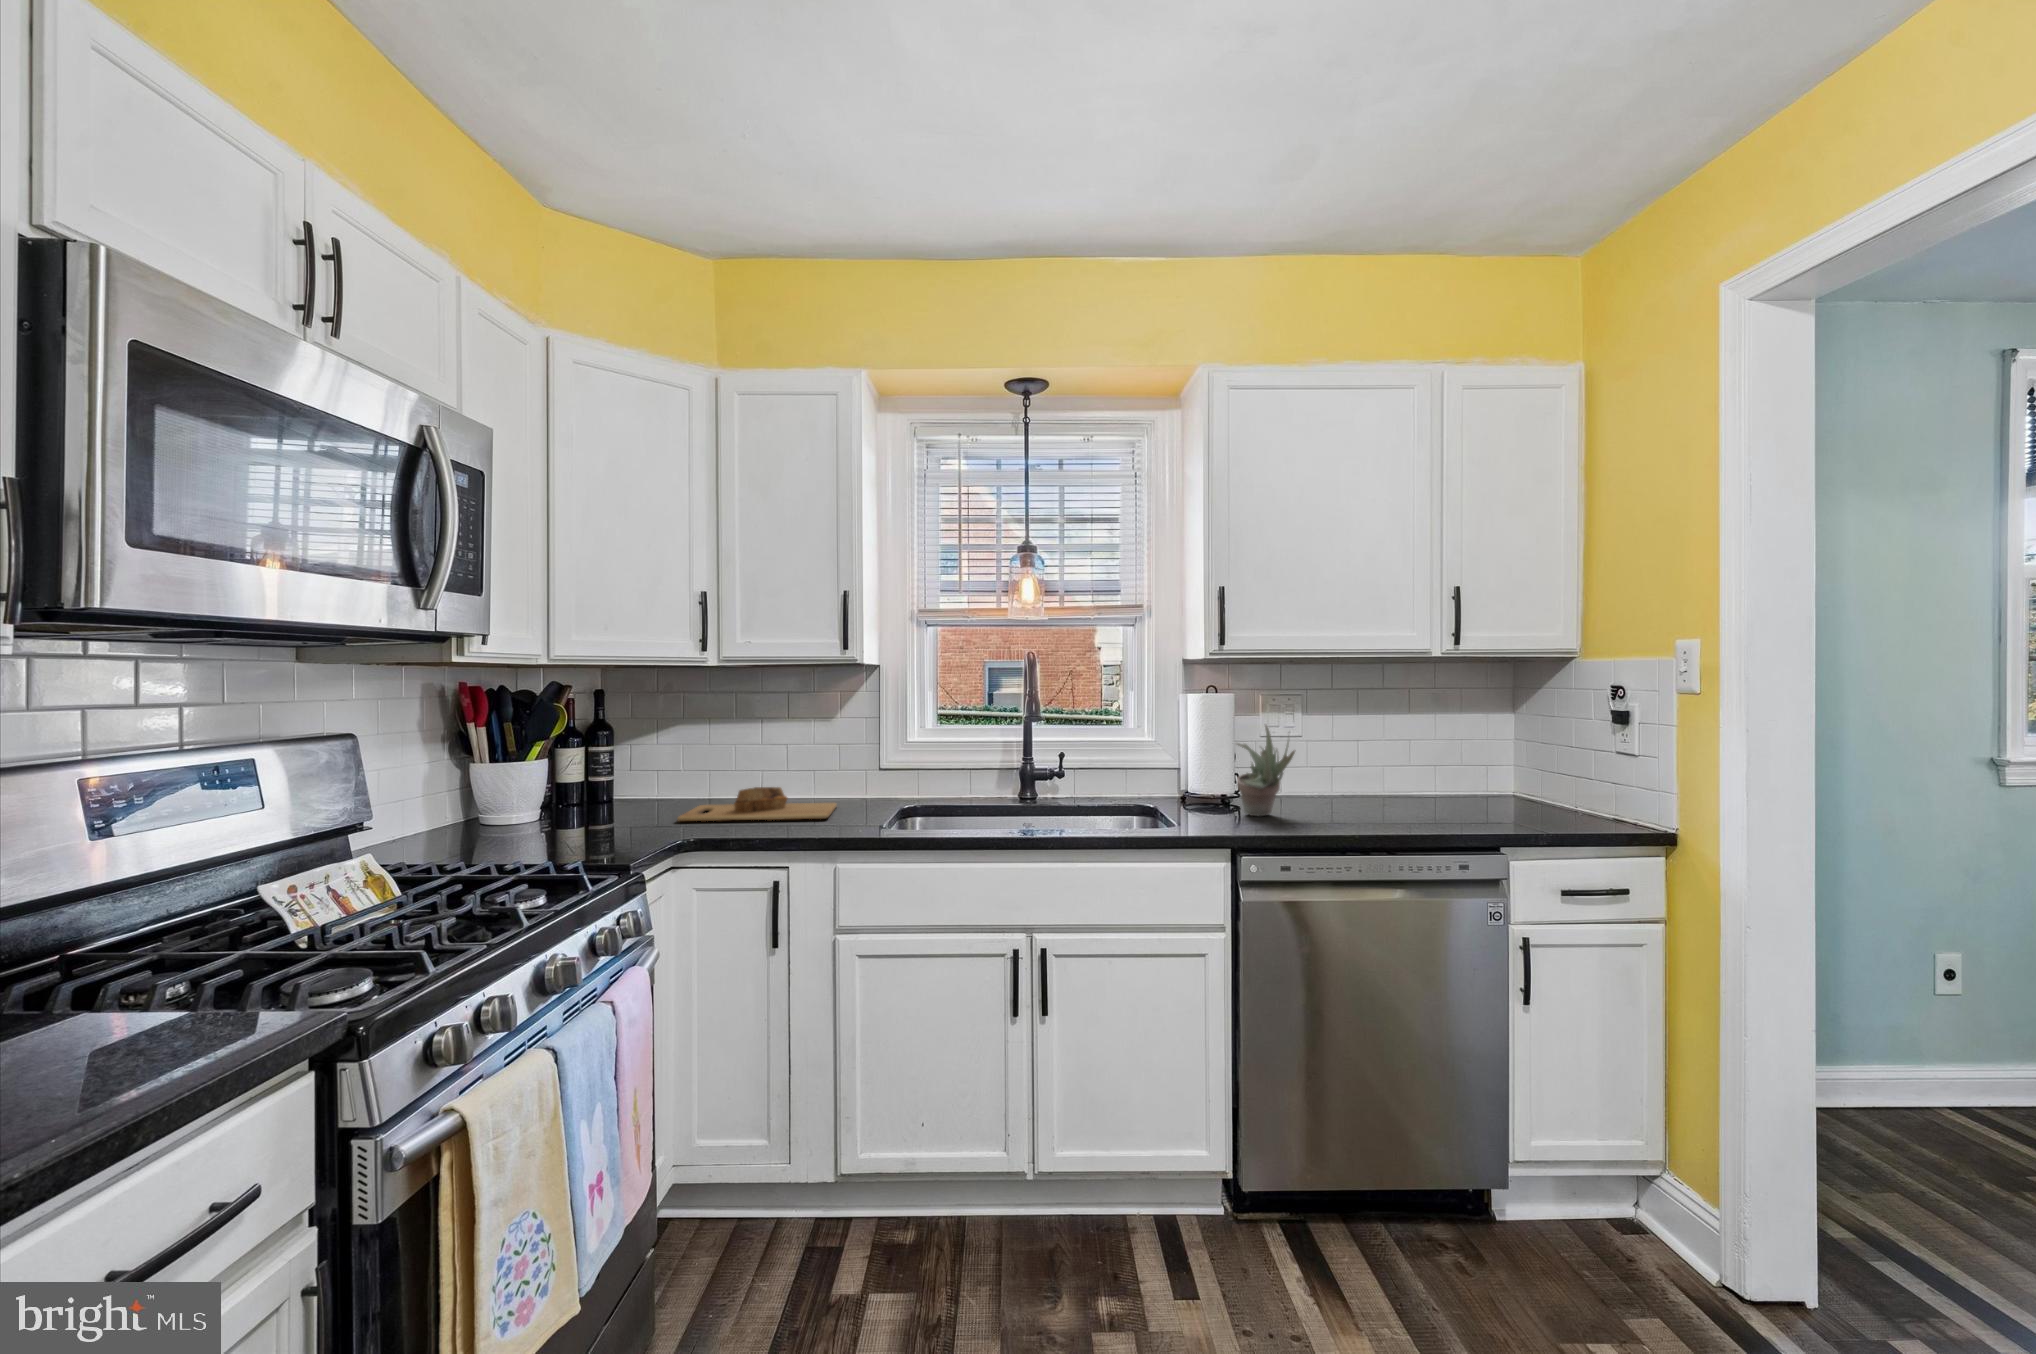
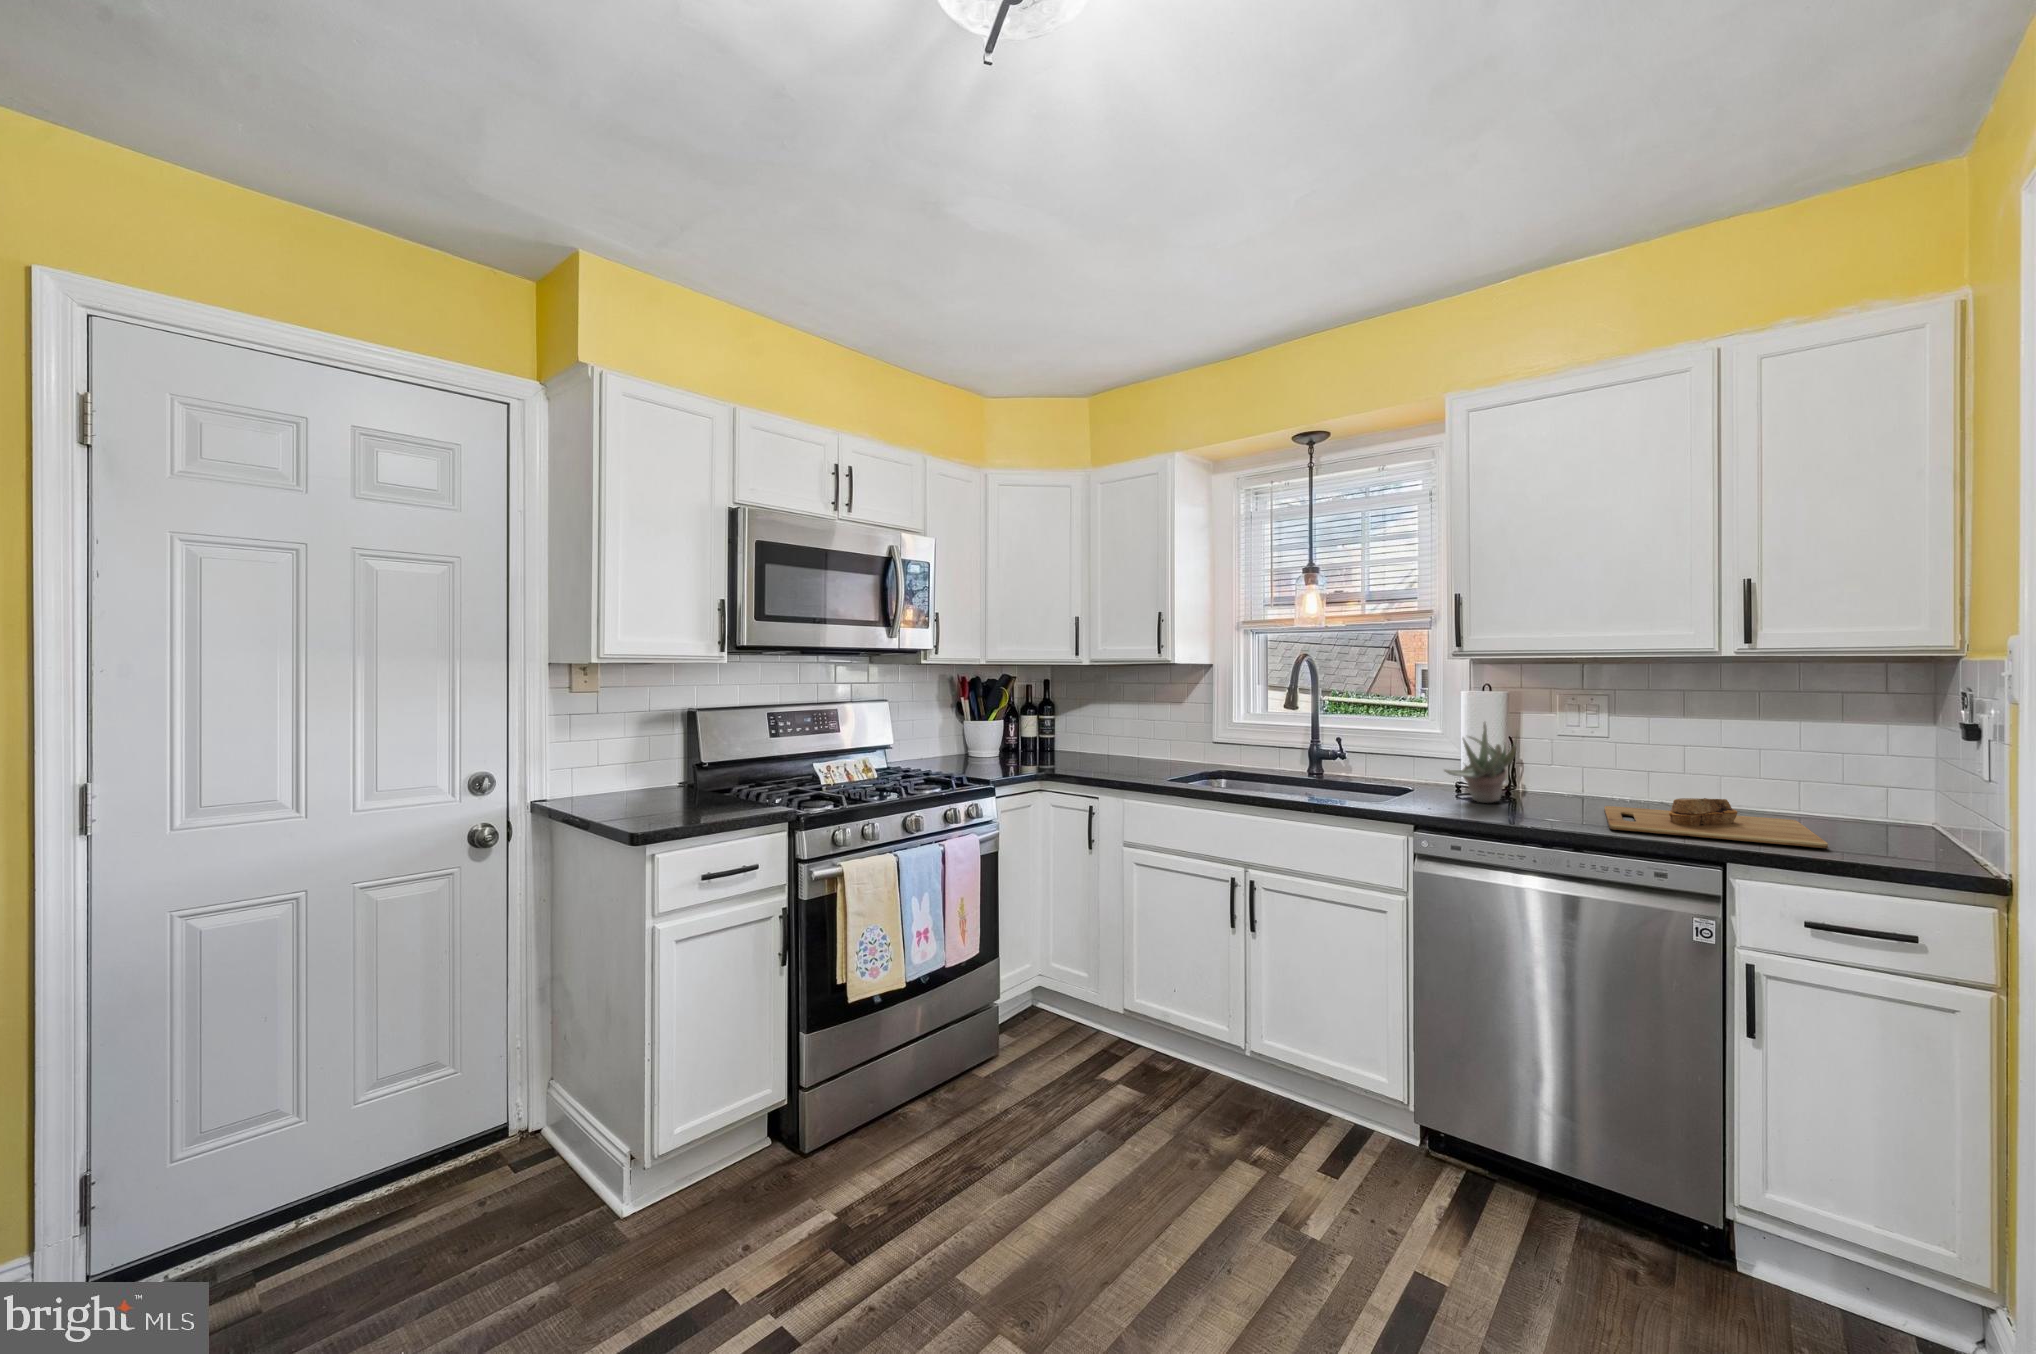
cutting board: present [677,787,837,821] -> present [1604,798,1828,848]

